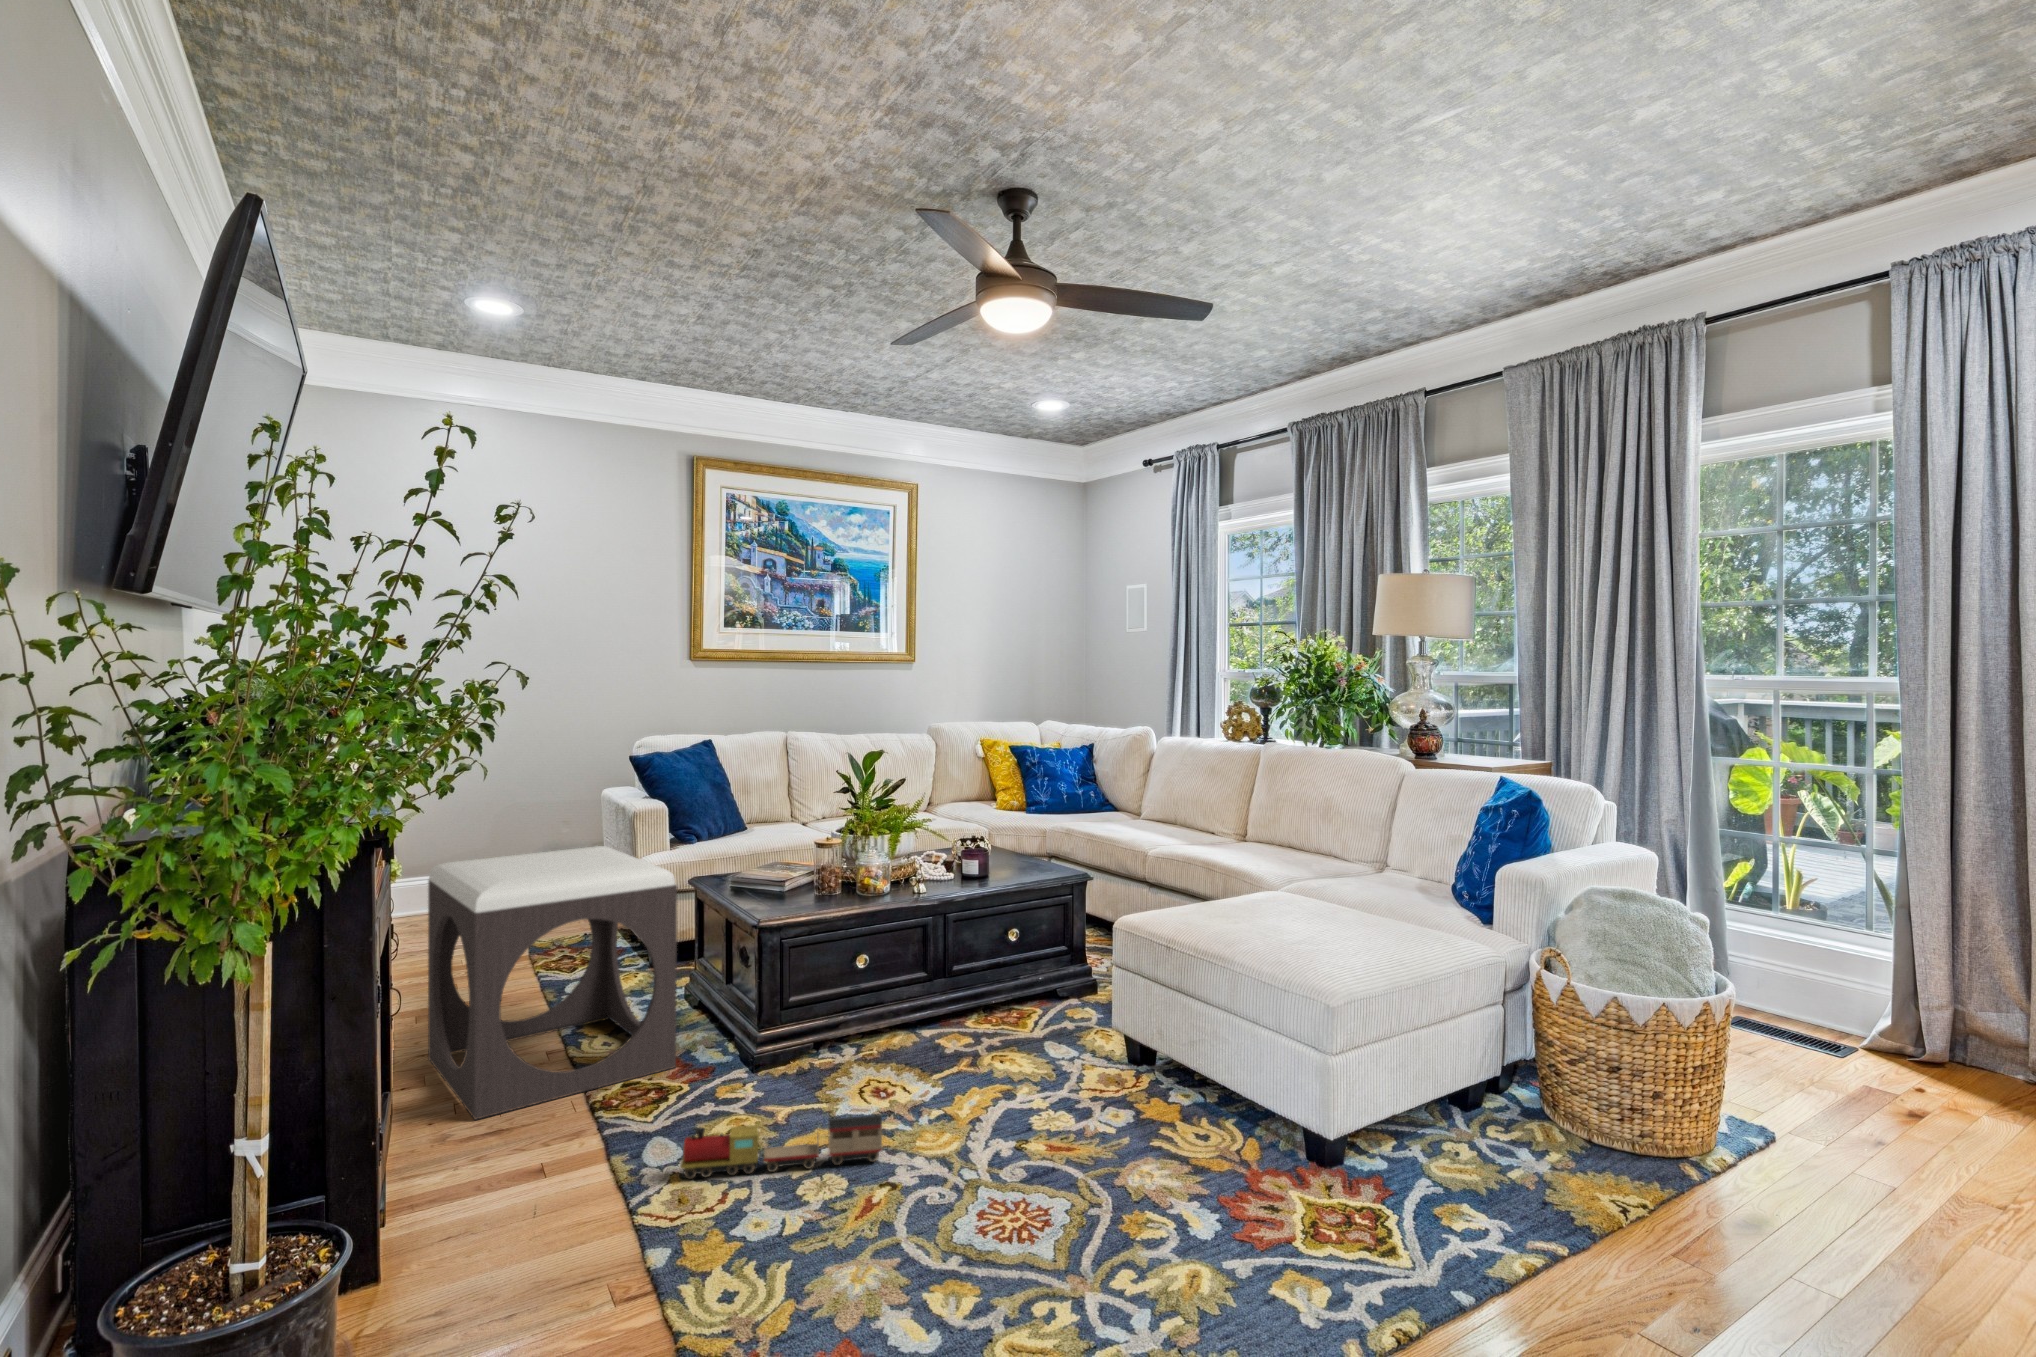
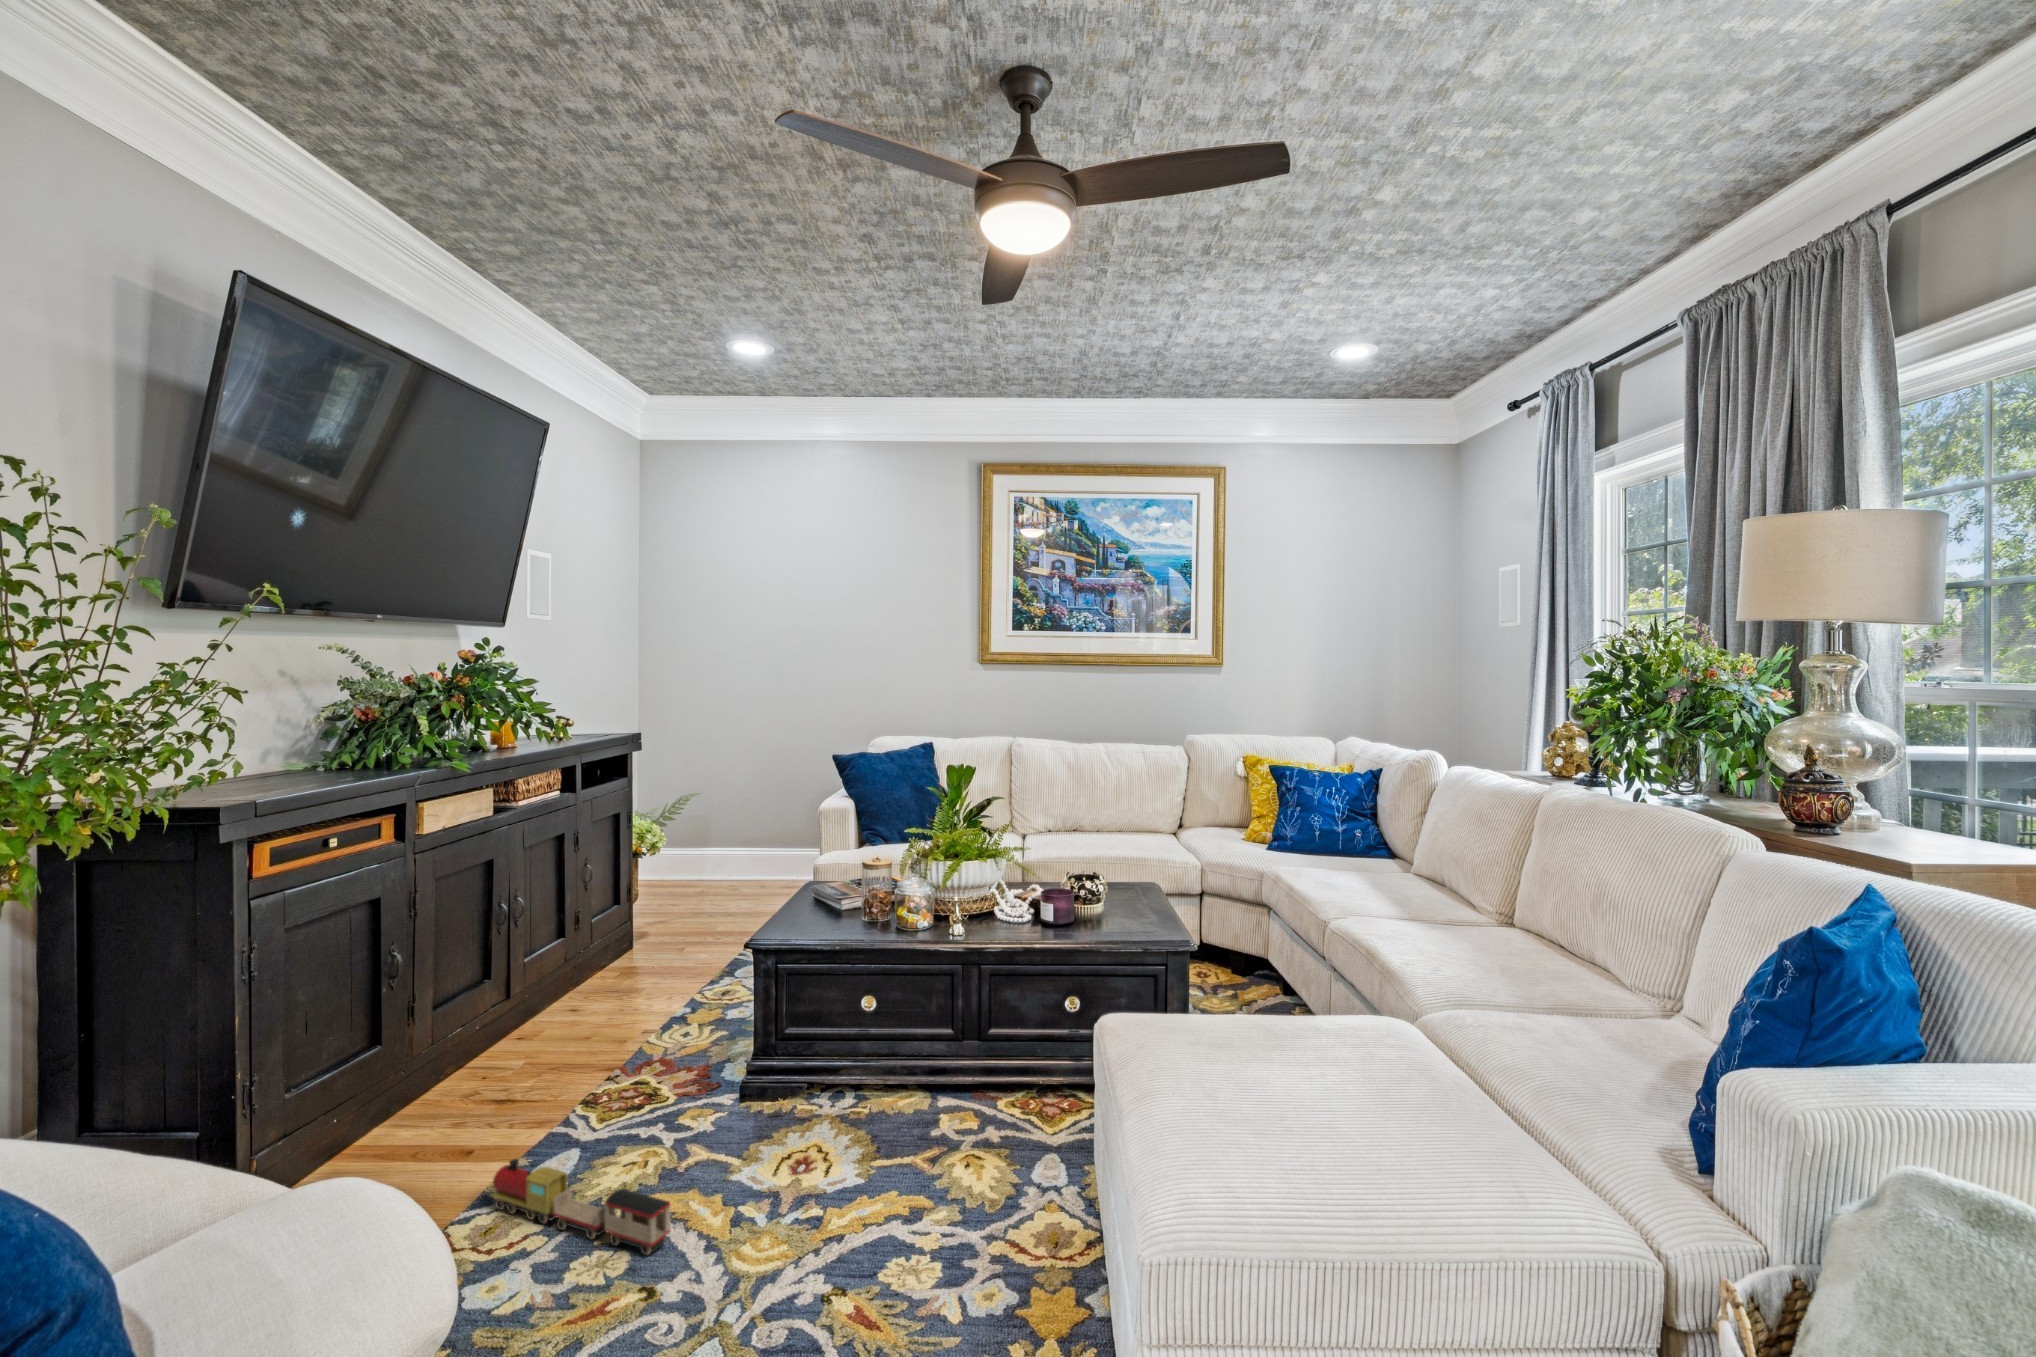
footstool: present [428,846,677,1120] -> none [483,844,715,1086]

